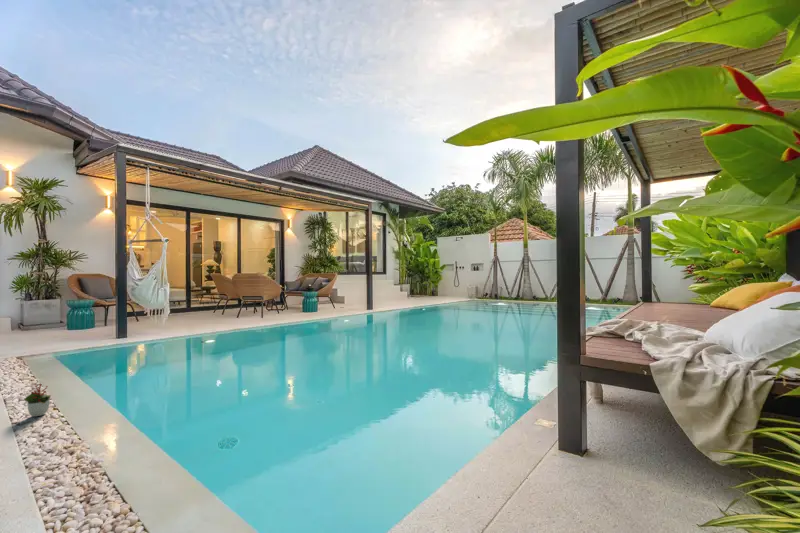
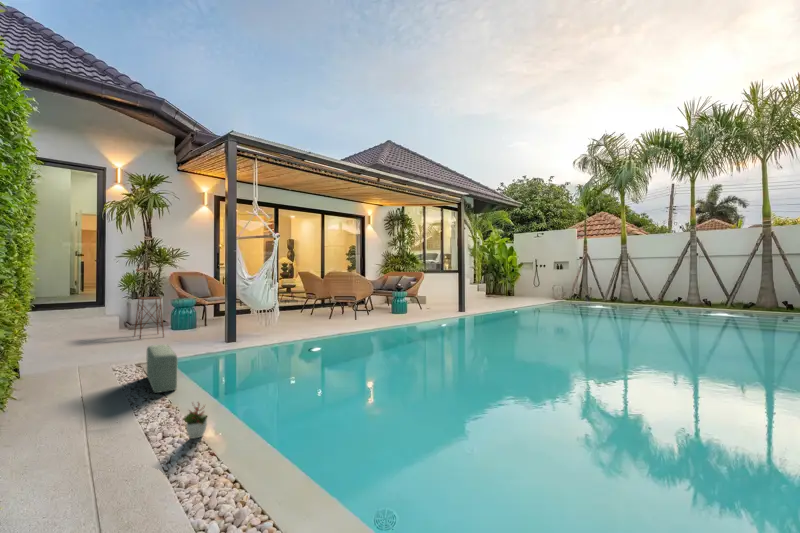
side table: none [20,298,54,341] -> present [134,297,164,339]
pouf: none [14,340,42,384] -> present [147,345,178,393]

